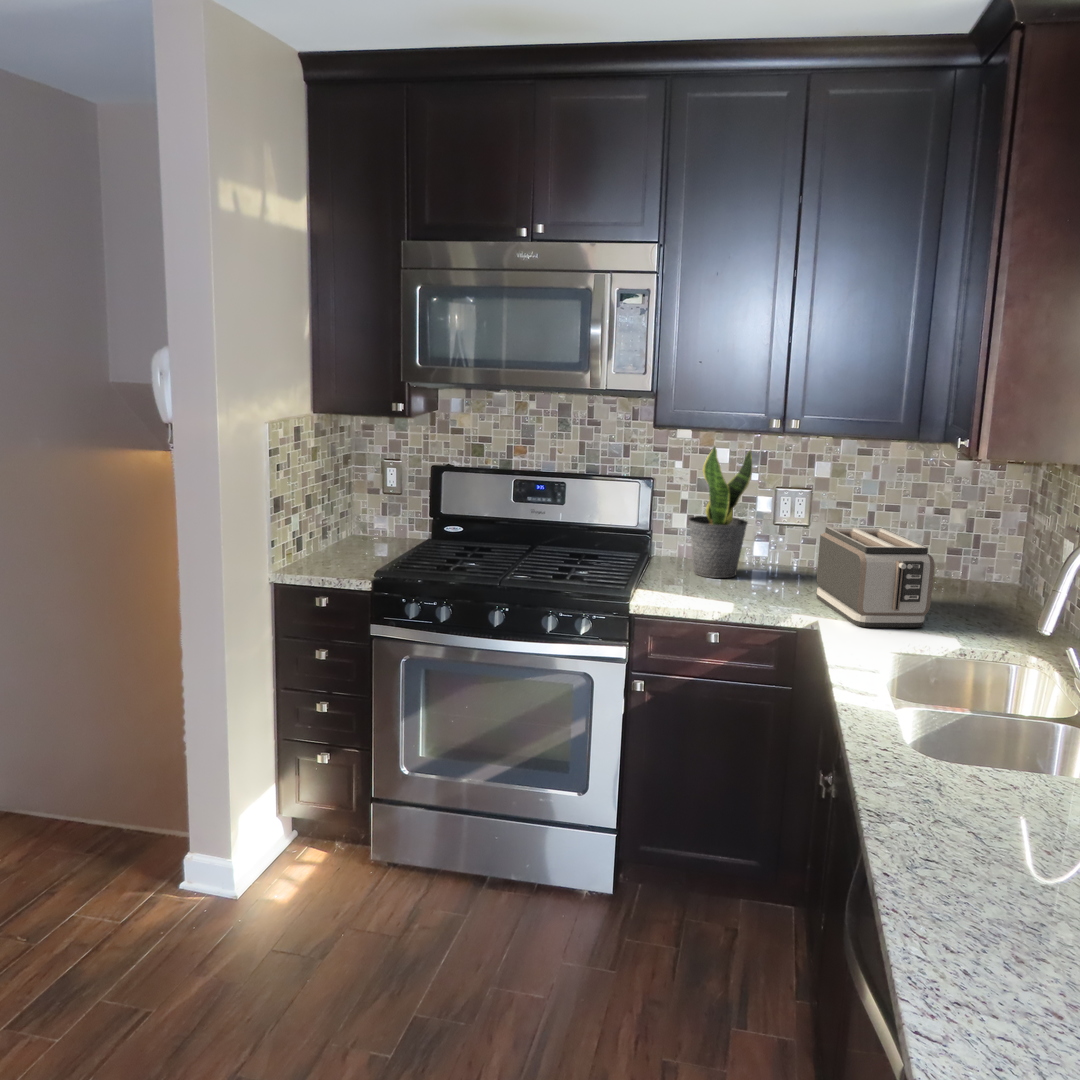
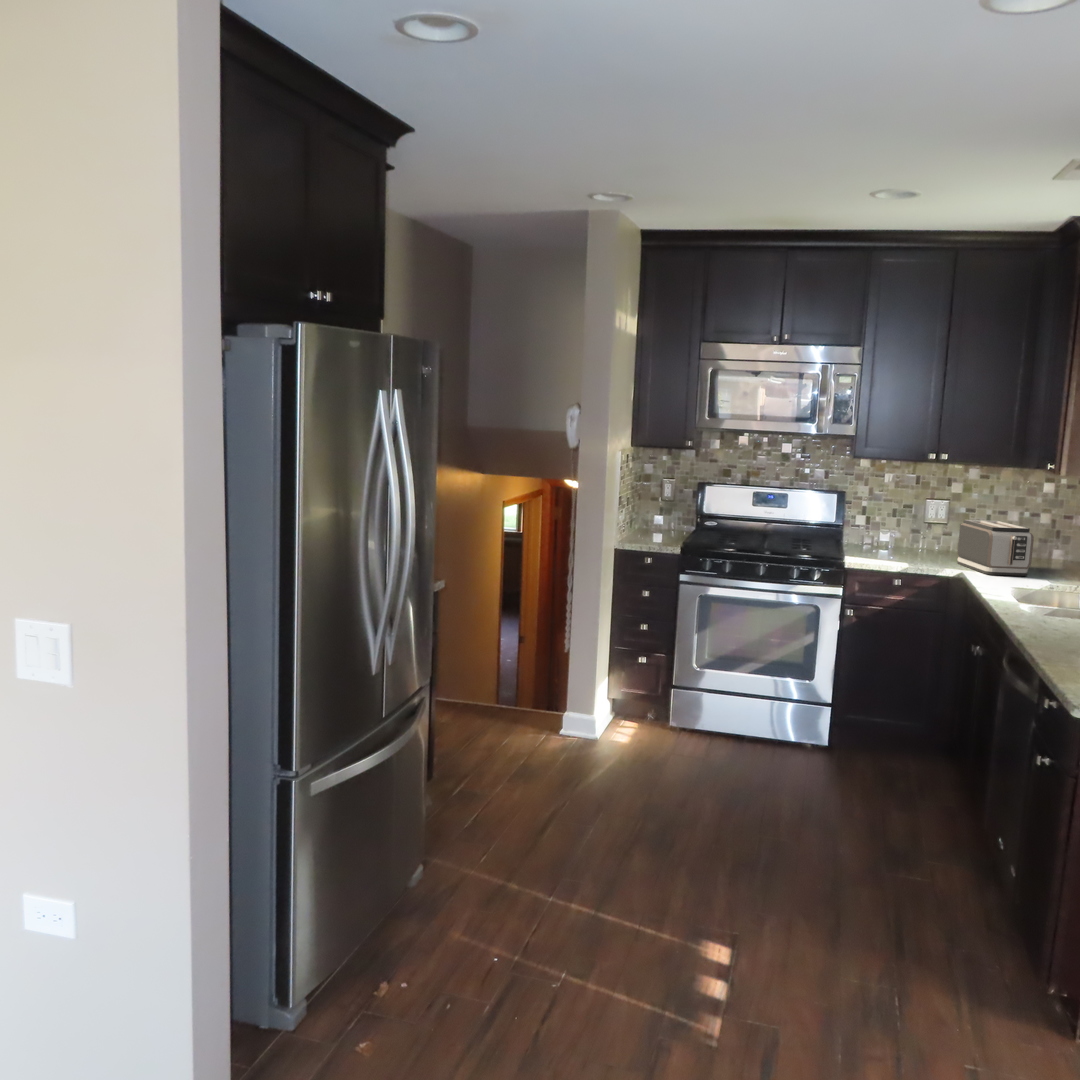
potted plant: present [688,446,752,578] -> none [871,469,914,553]

